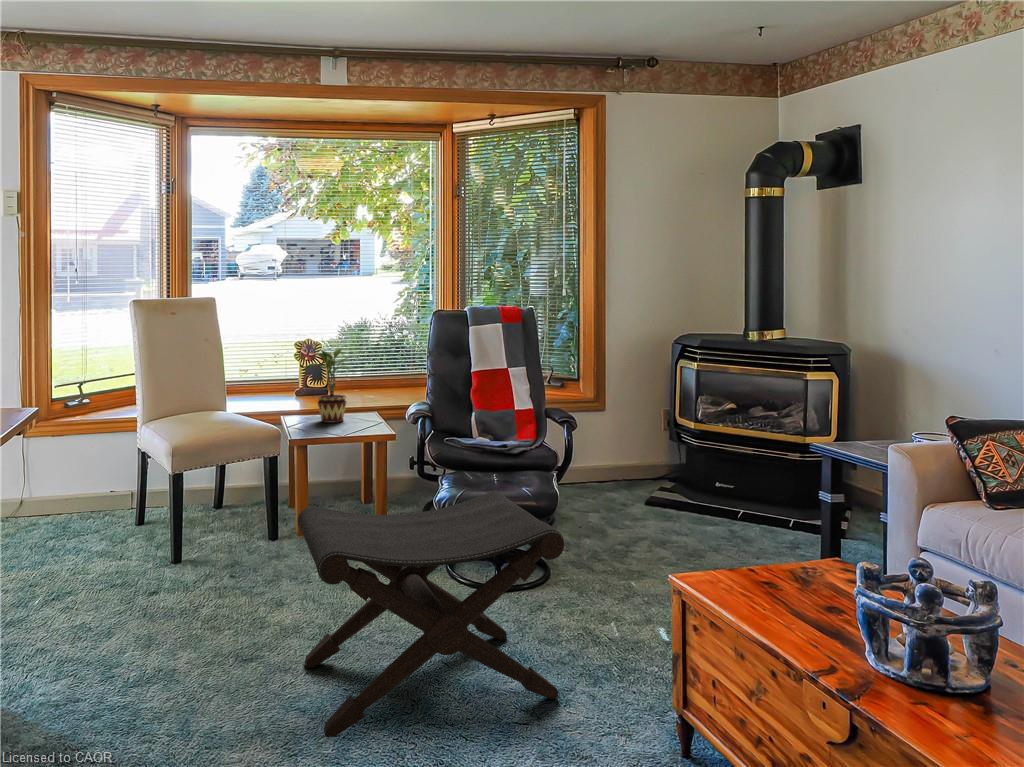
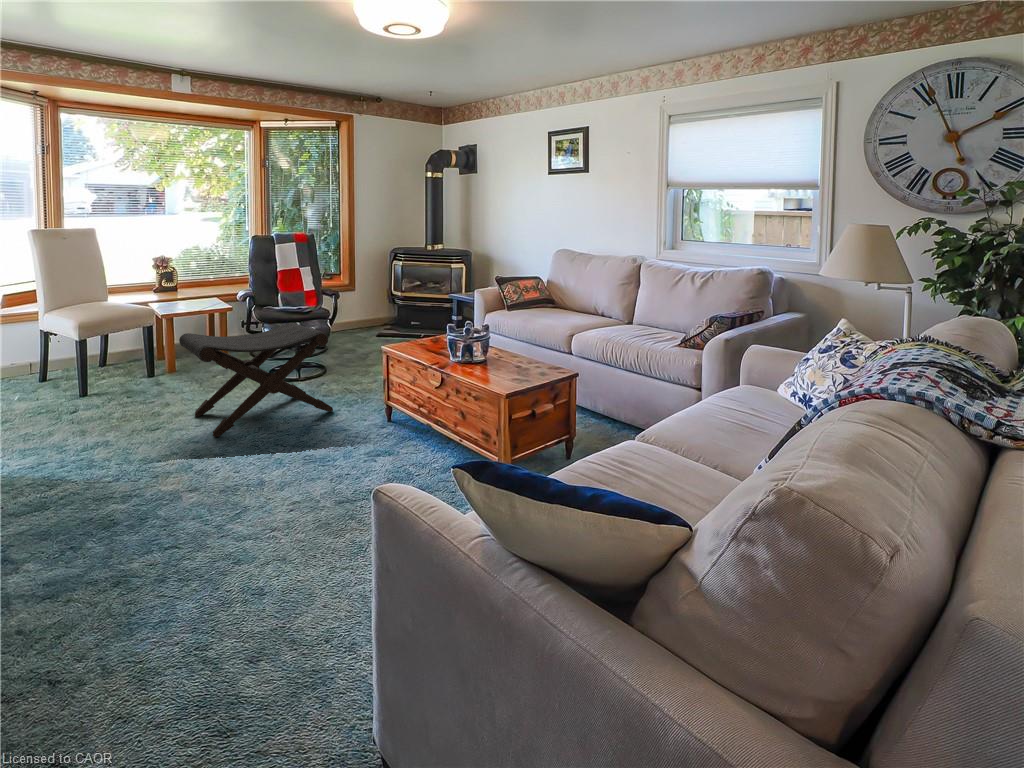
potted plant: present [308,348,358,423] -> none [163,259,201,303]

